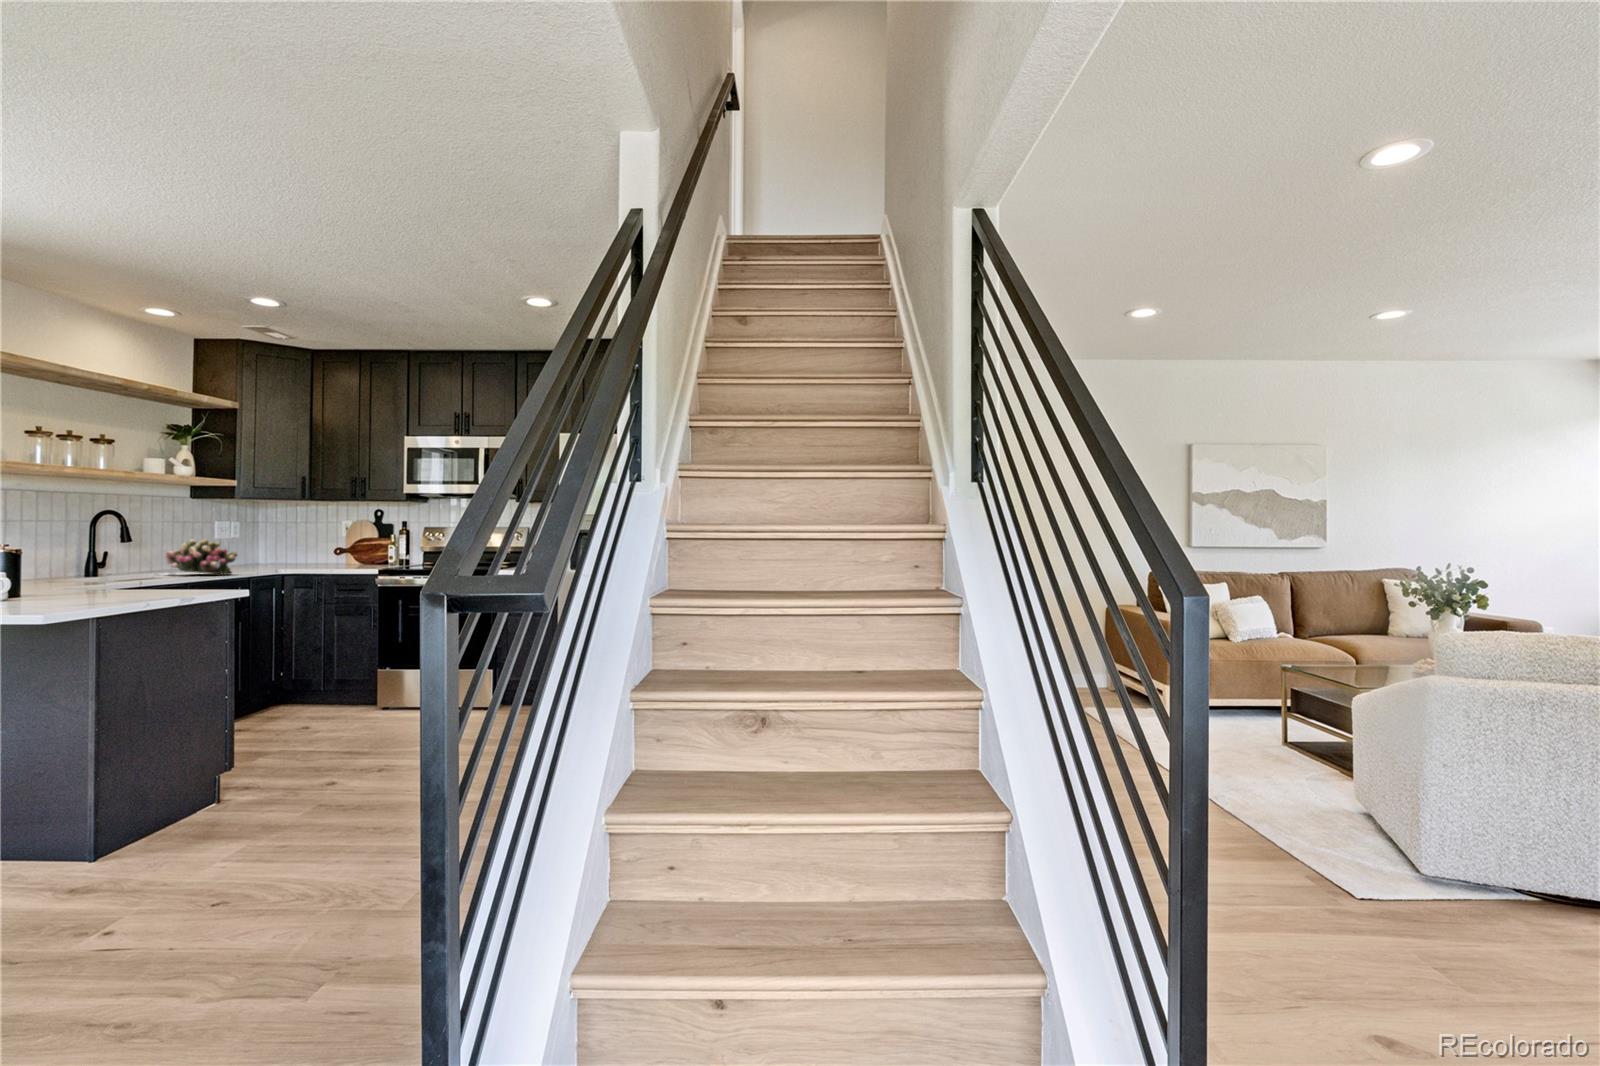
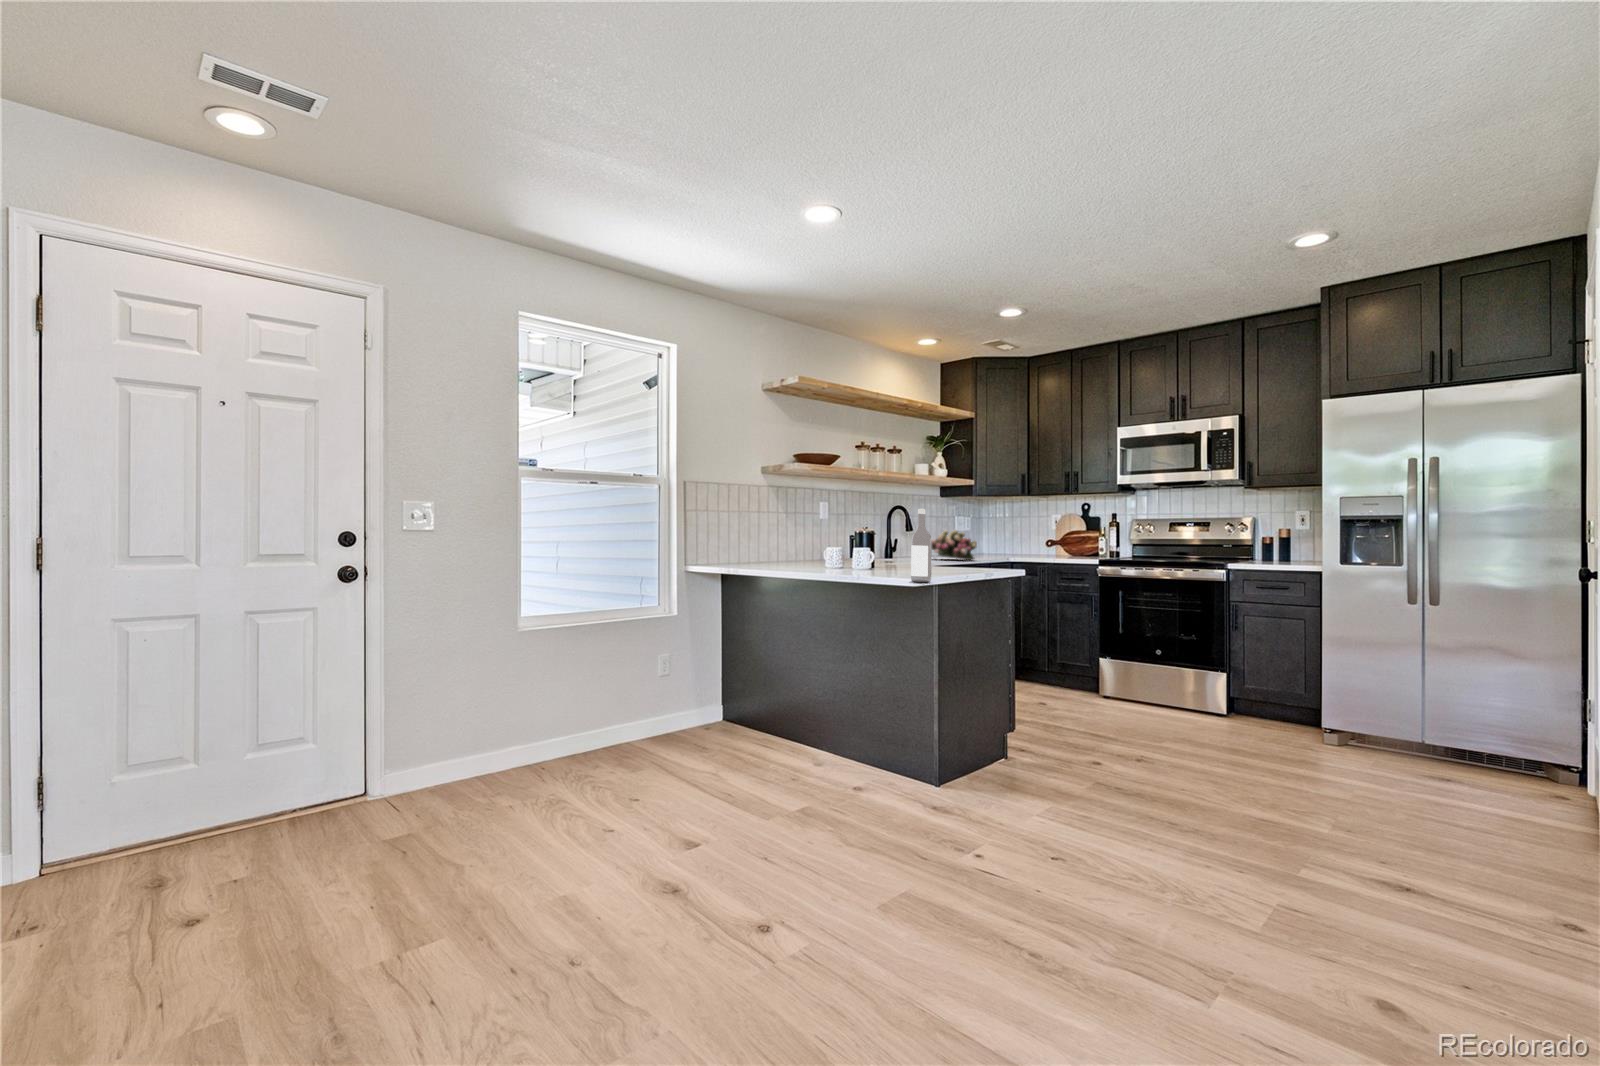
wine bottle: none [55,519,87,605] -> present [911,509,931,582]

